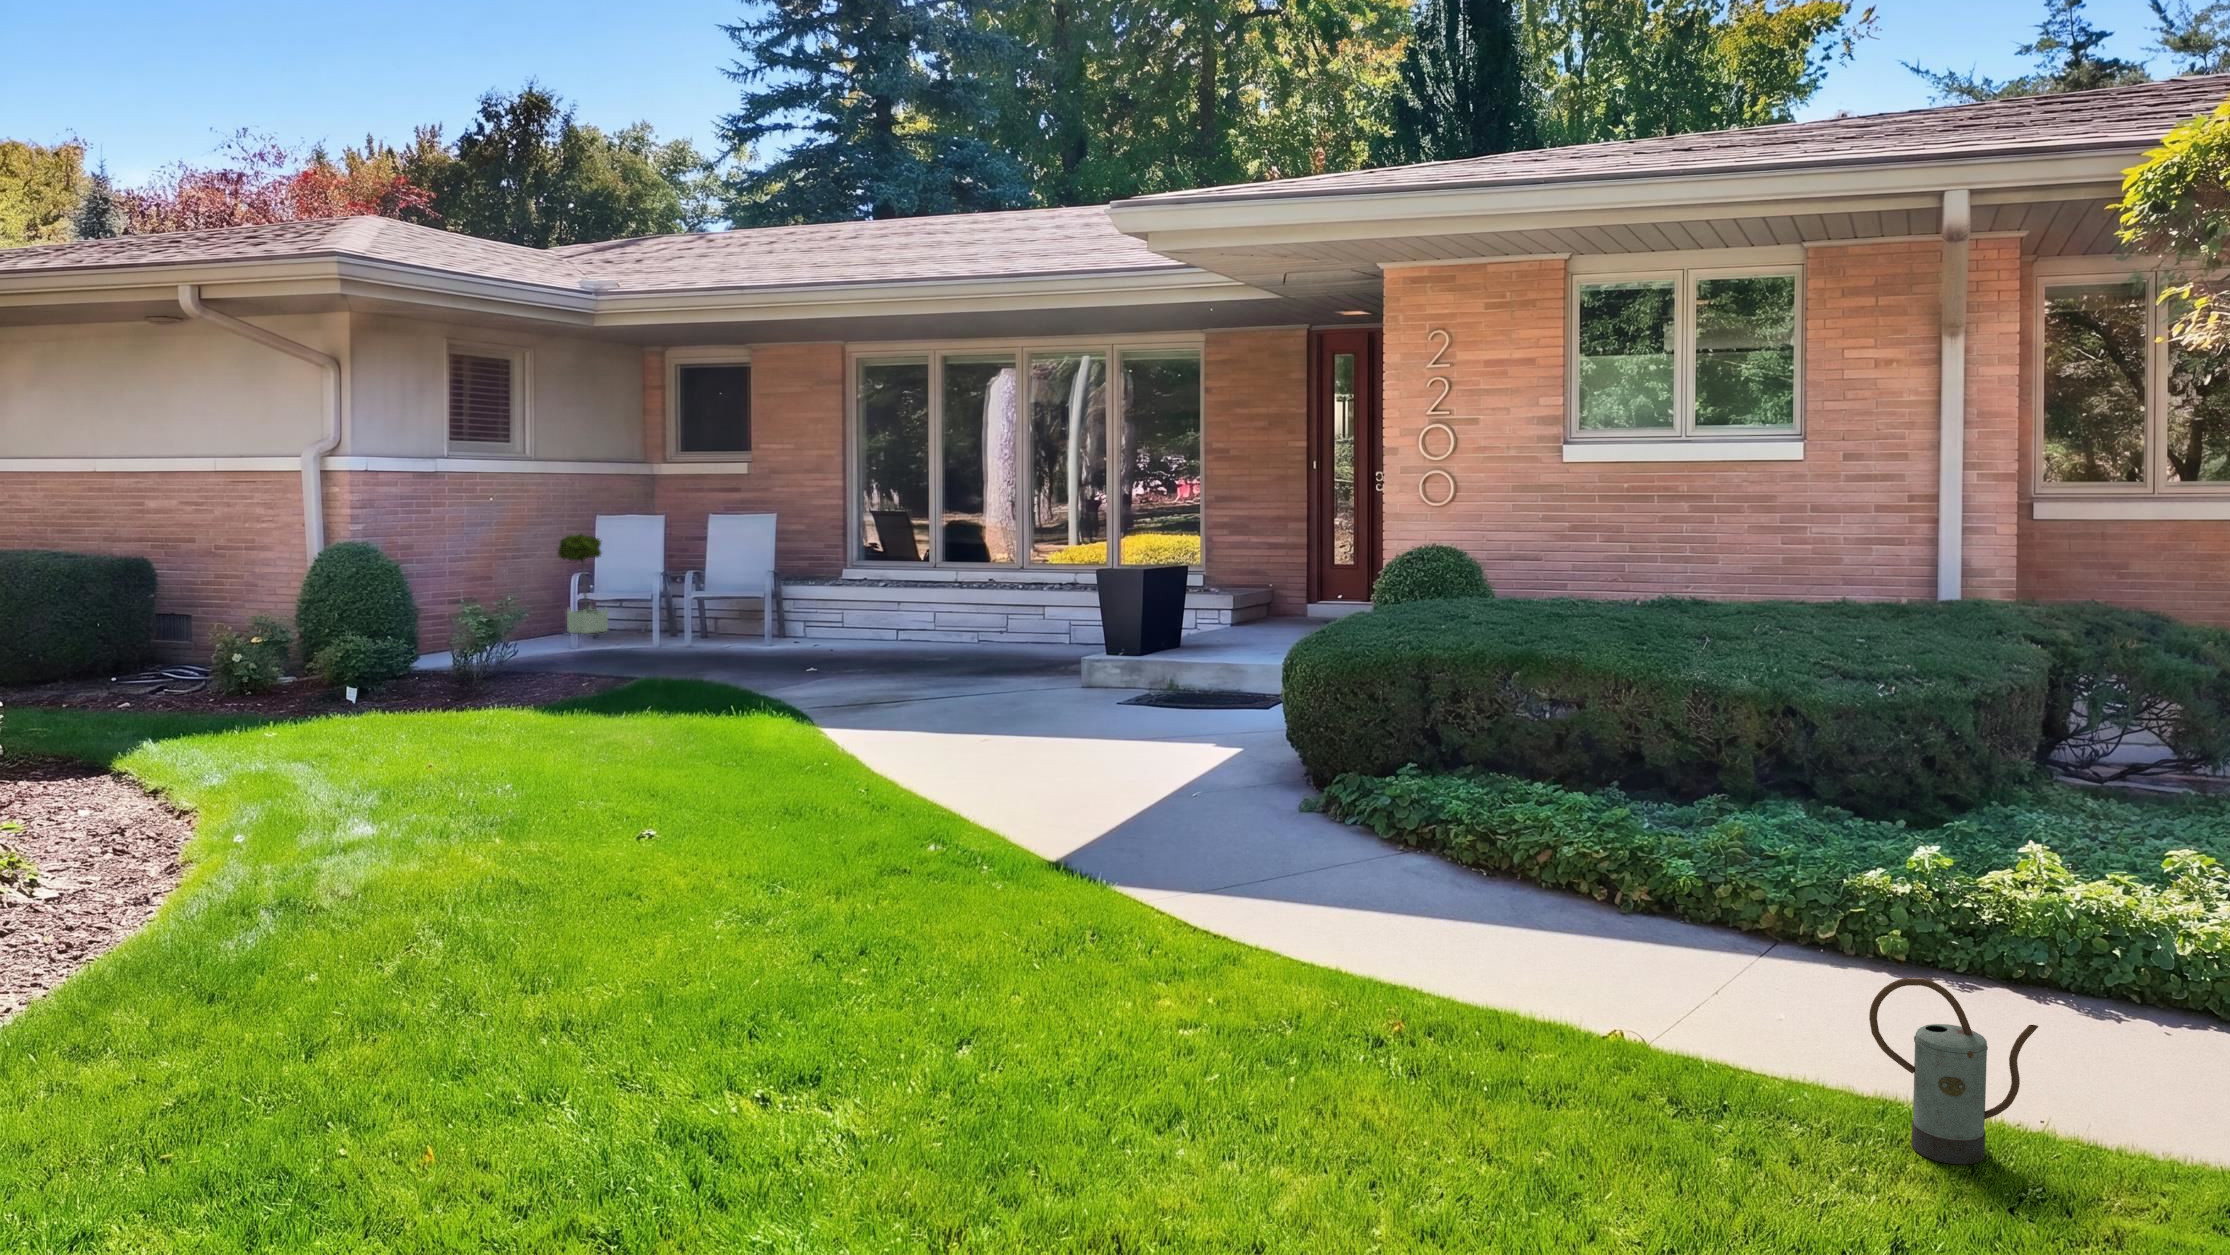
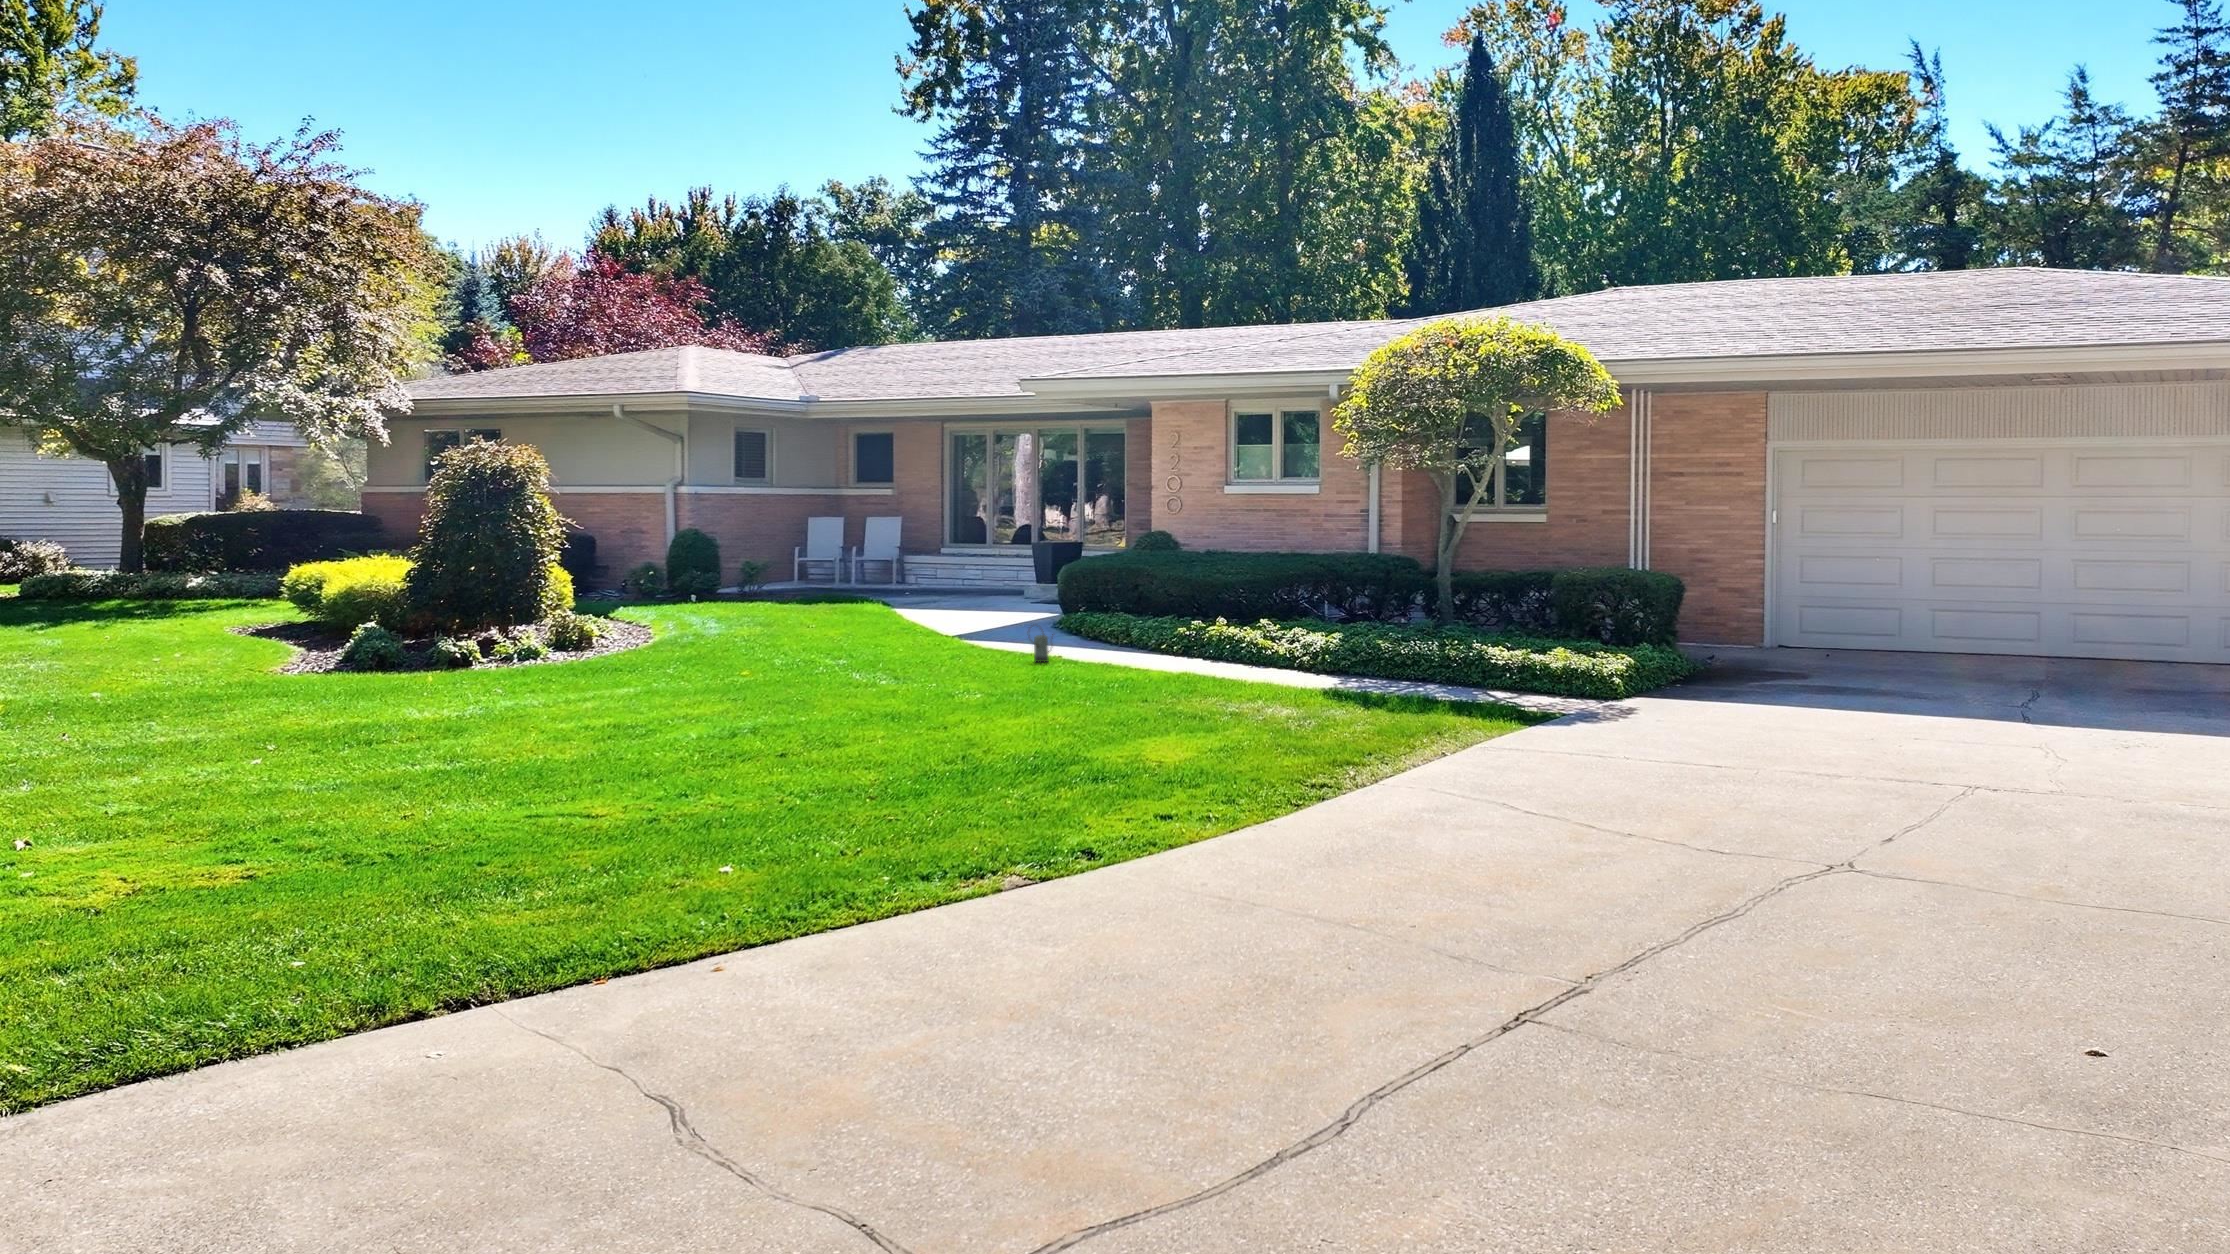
potted tree: present [558,534,608,634] -> none [787,526,812,580]

